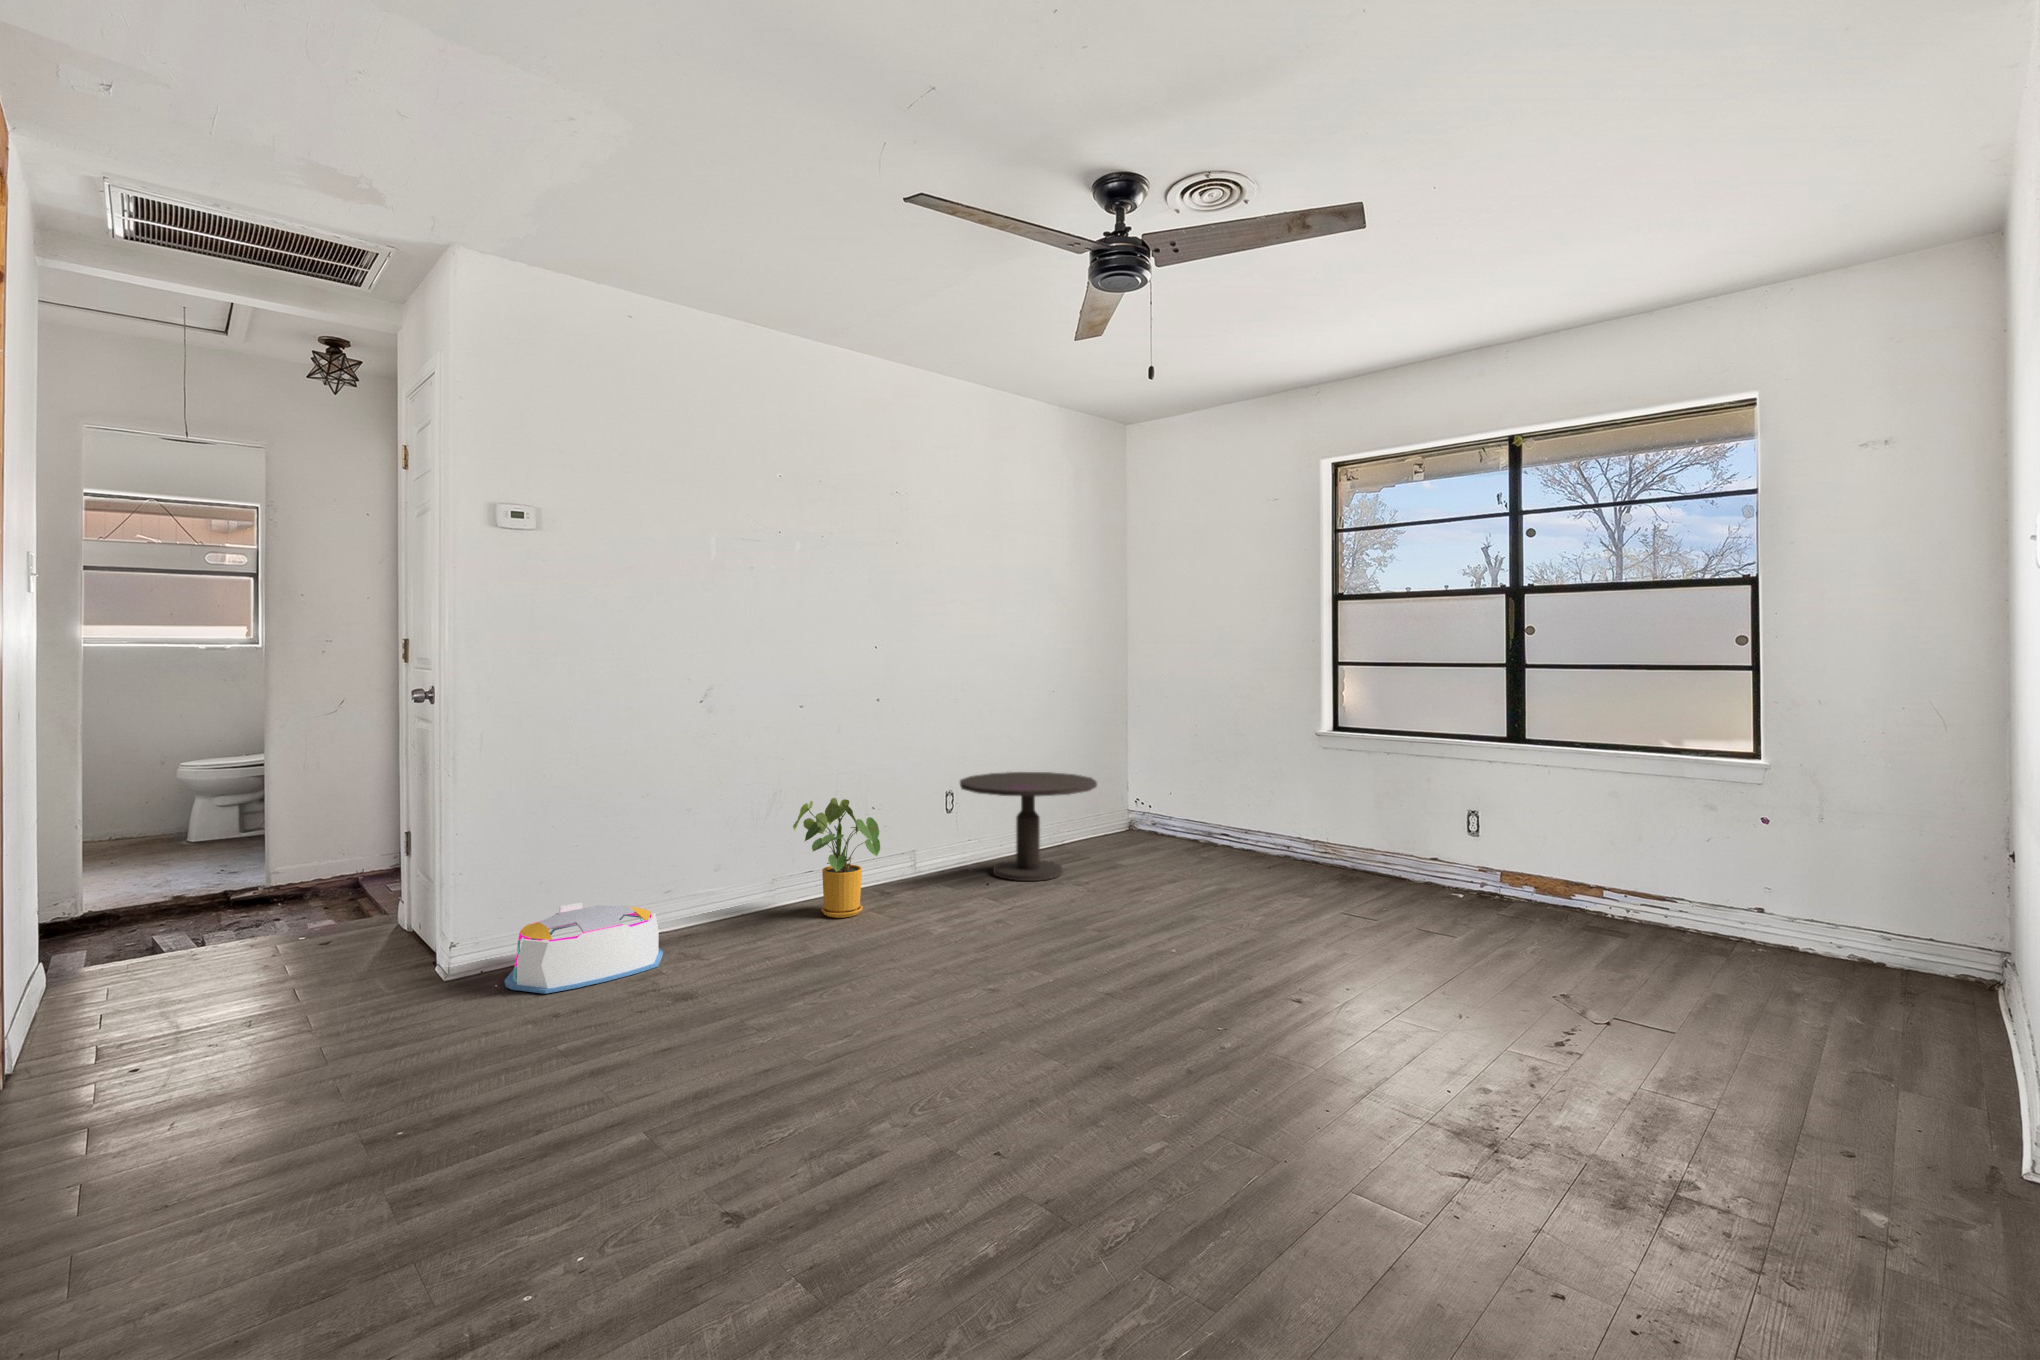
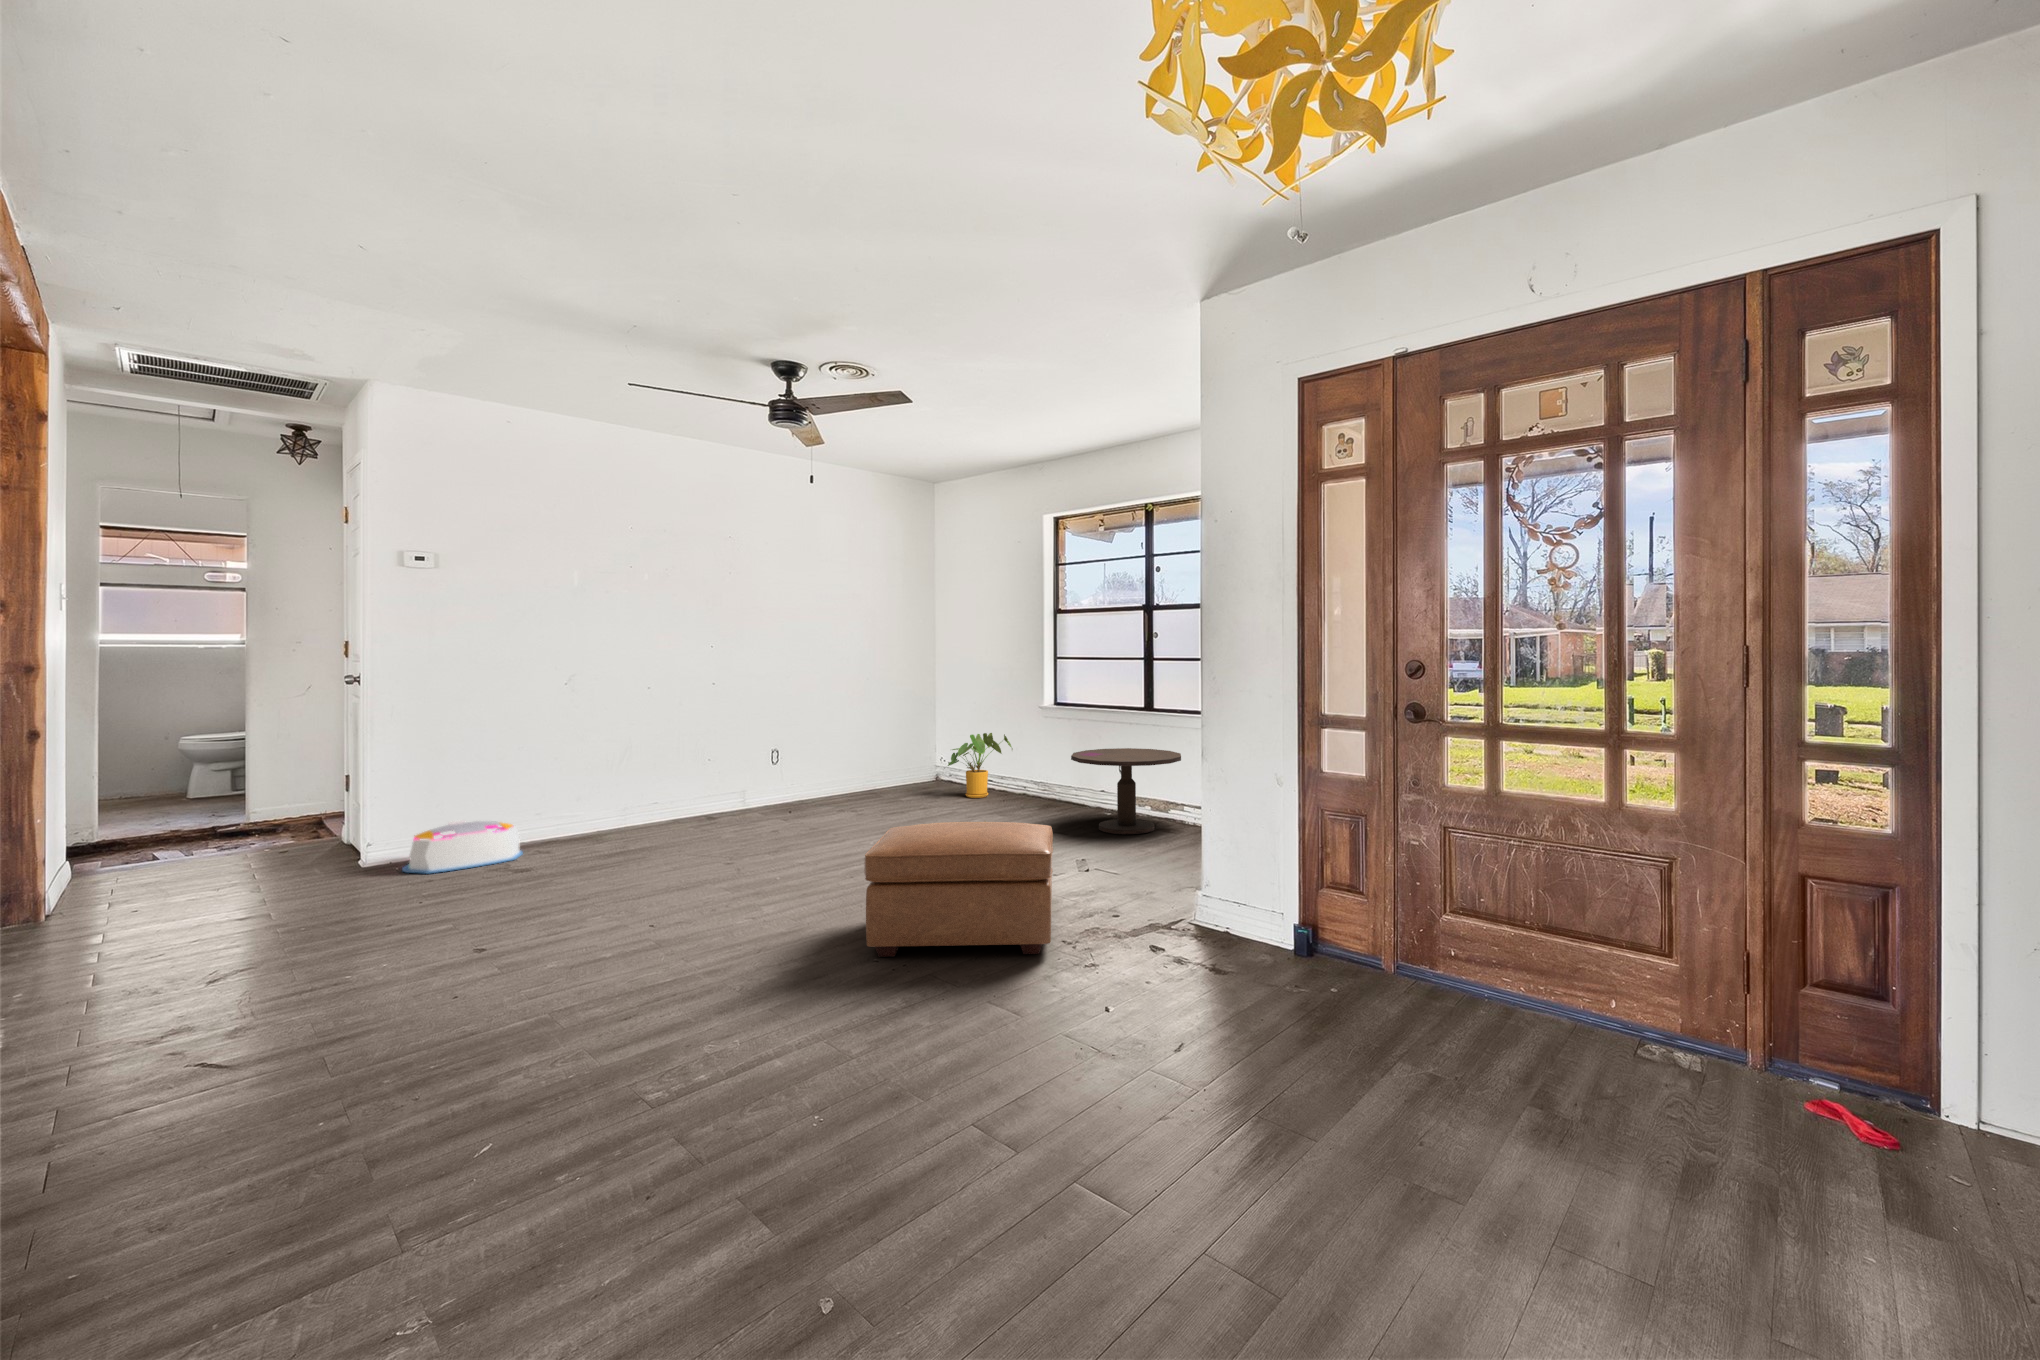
side table: present [960,772,1097,881] -> present [1071,748,1181,834]
house plant: present [793,798,880,918] -> present [948,733,1011,798]
ottoman: none [1388,971,1865,1270] -> present [864,822,1053,957]

